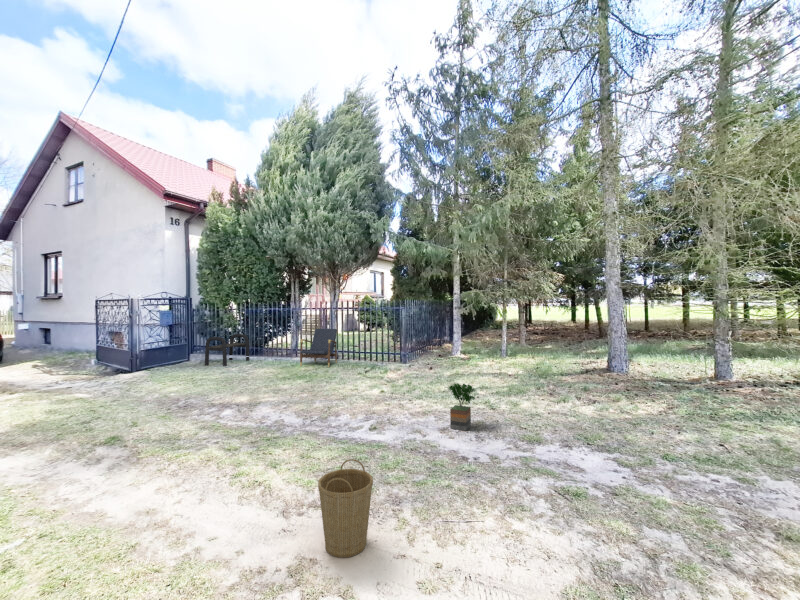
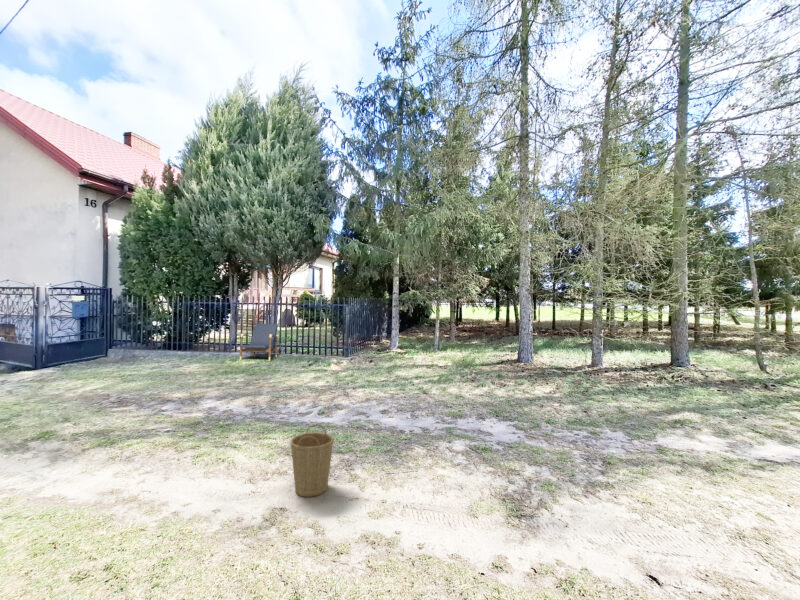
bench: present [205,334,250,366] -> none [135,328,183,361]
potted tree: present [448,383,475,431] -> none [387,370,411,411]

